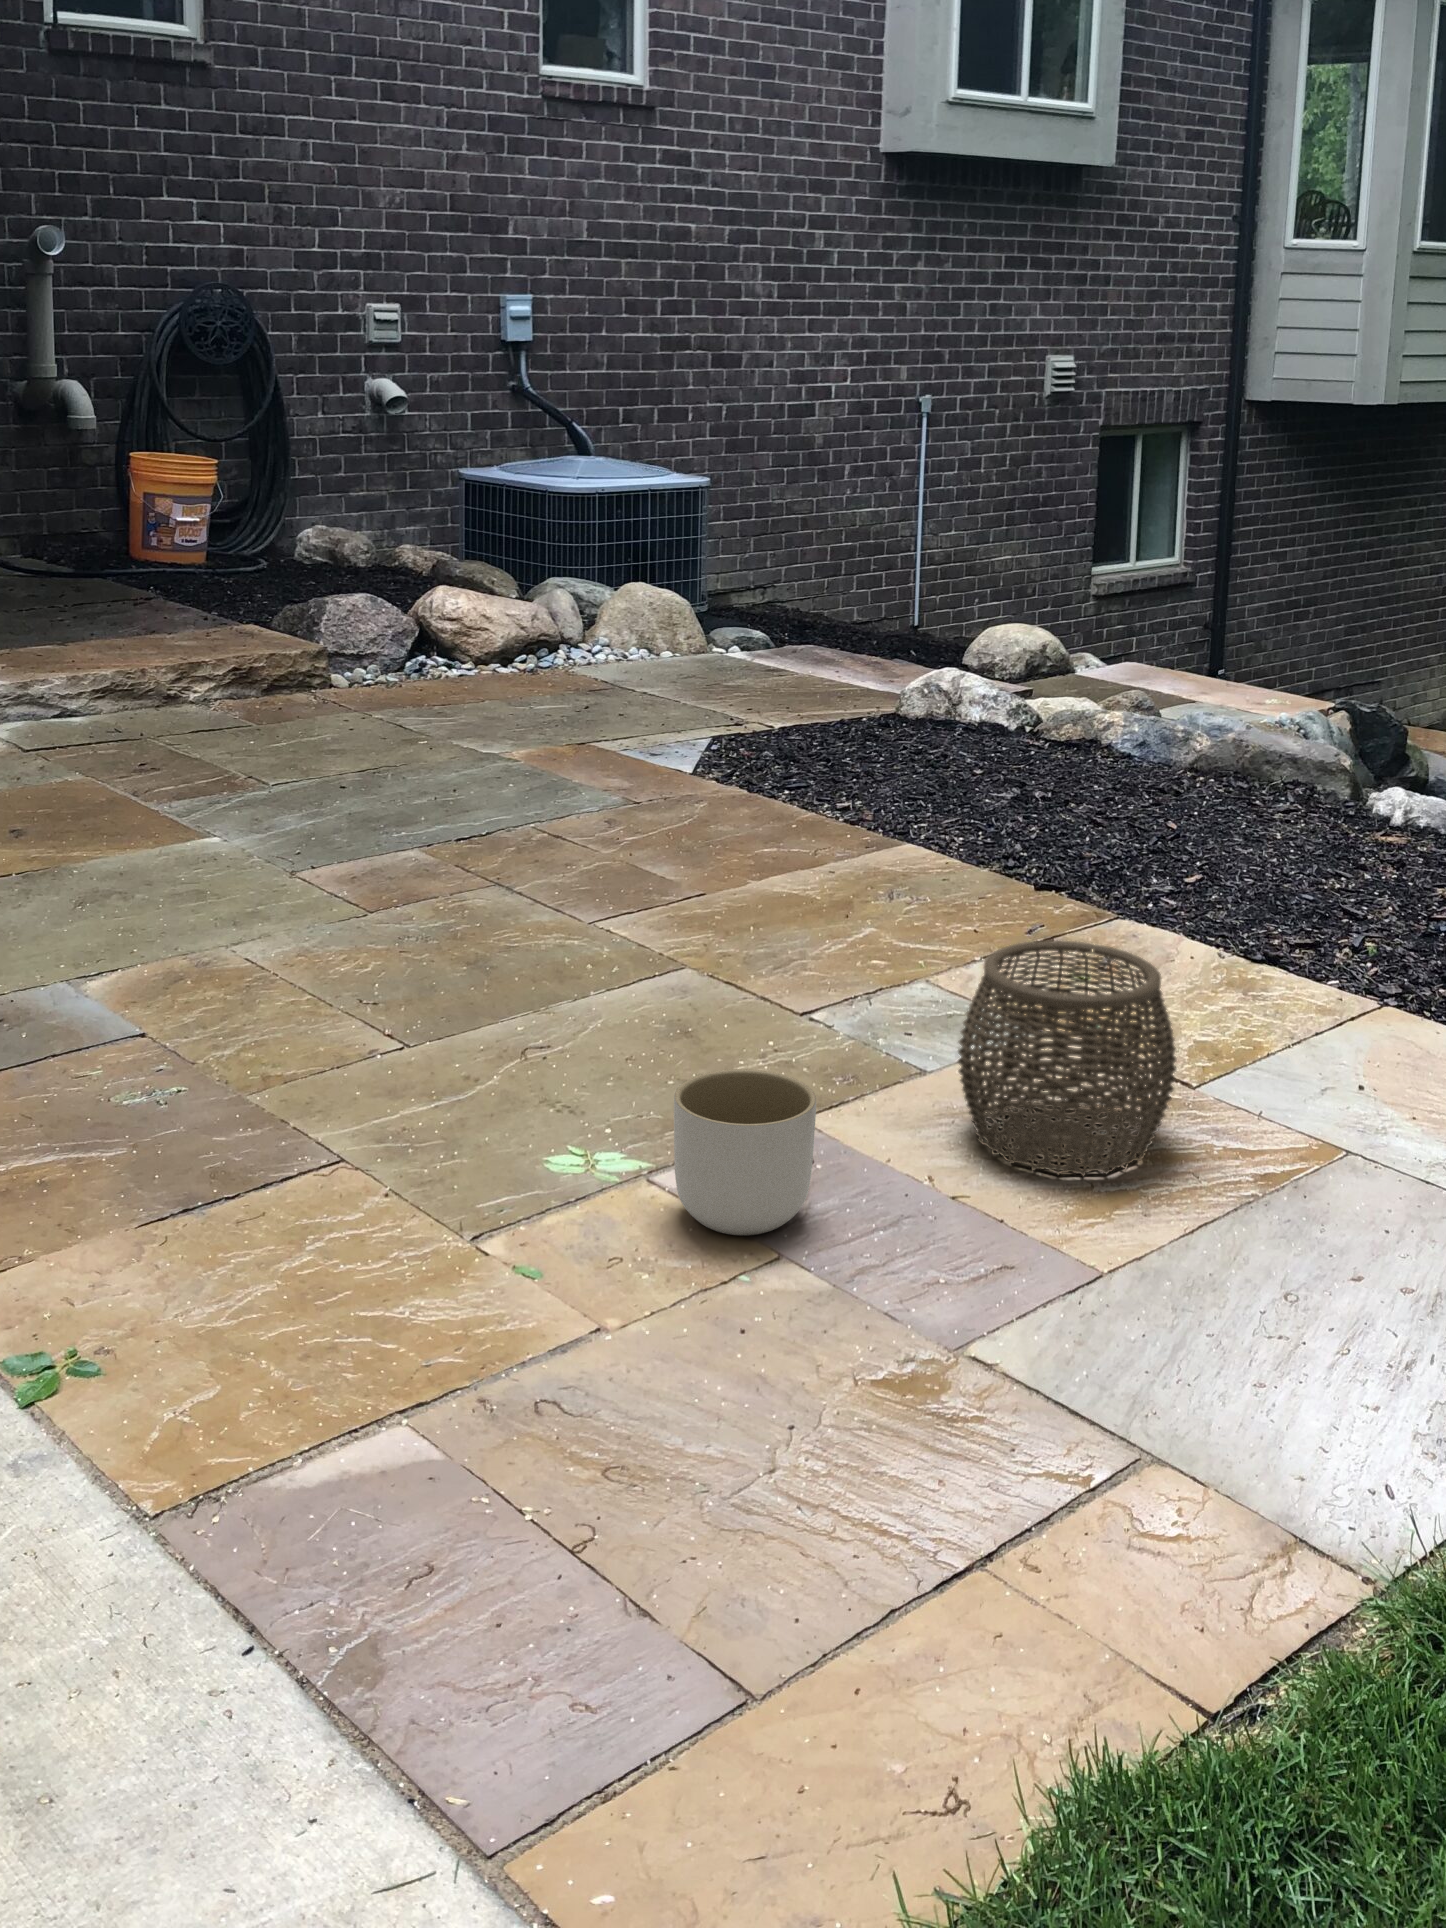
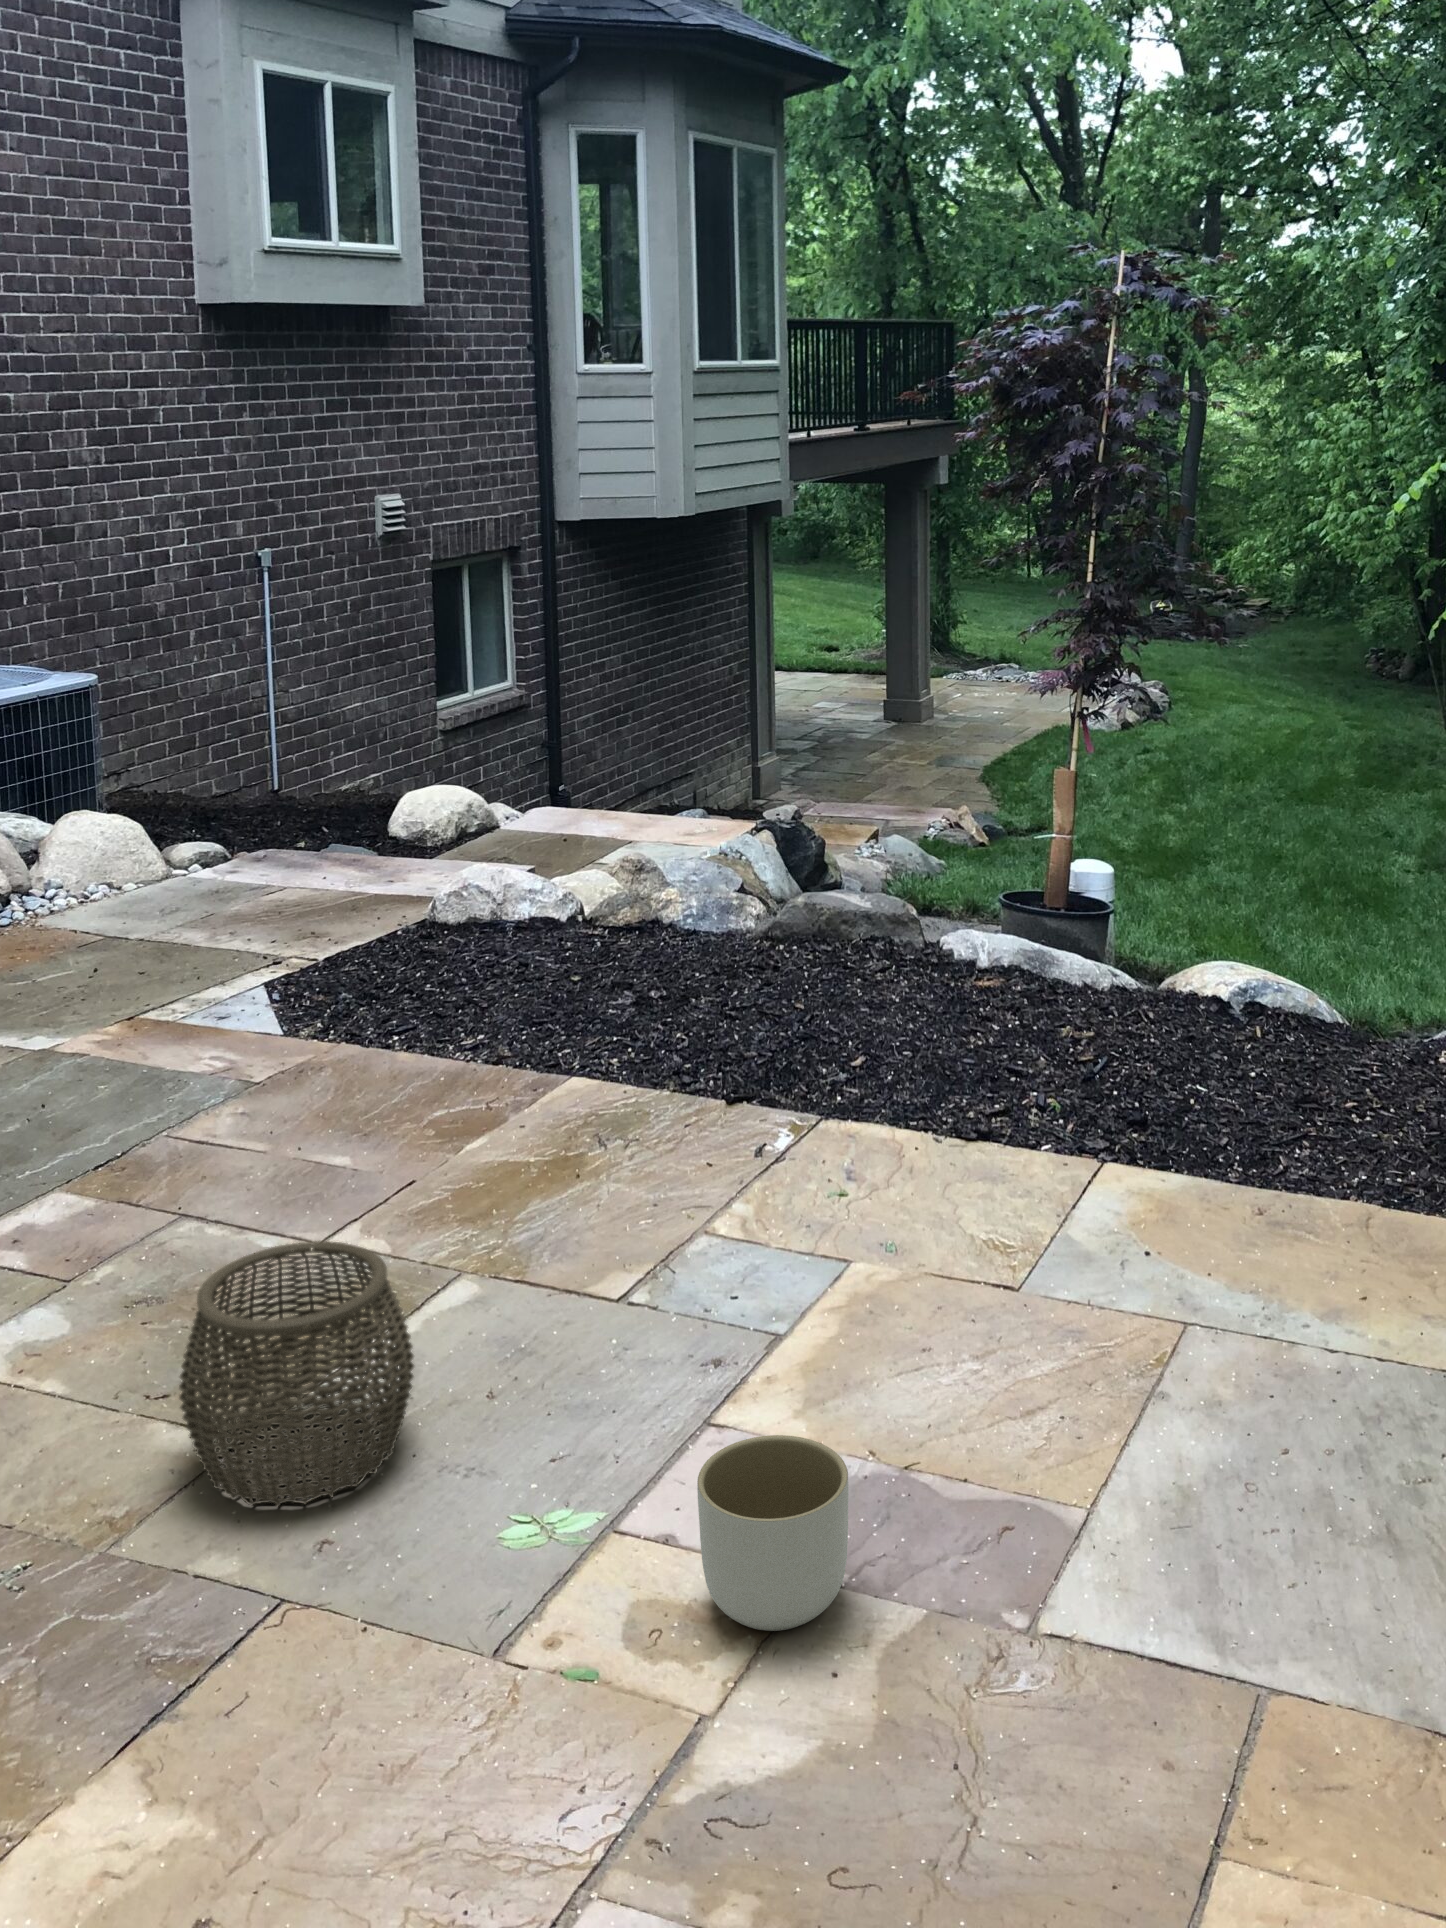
woven basket: present [958,941,1177,1176] -> present [179,1241,414,1507]

